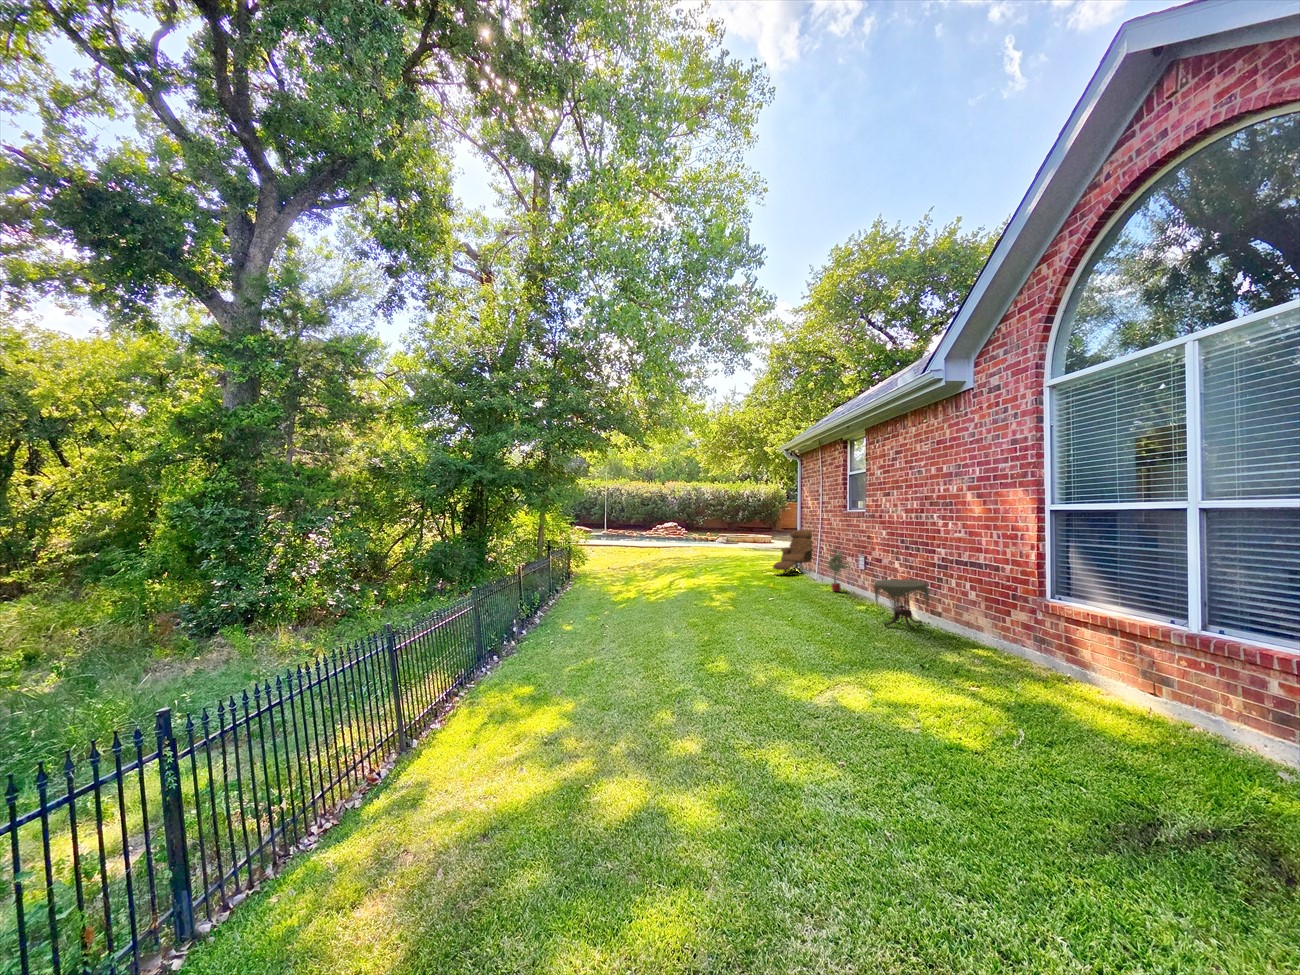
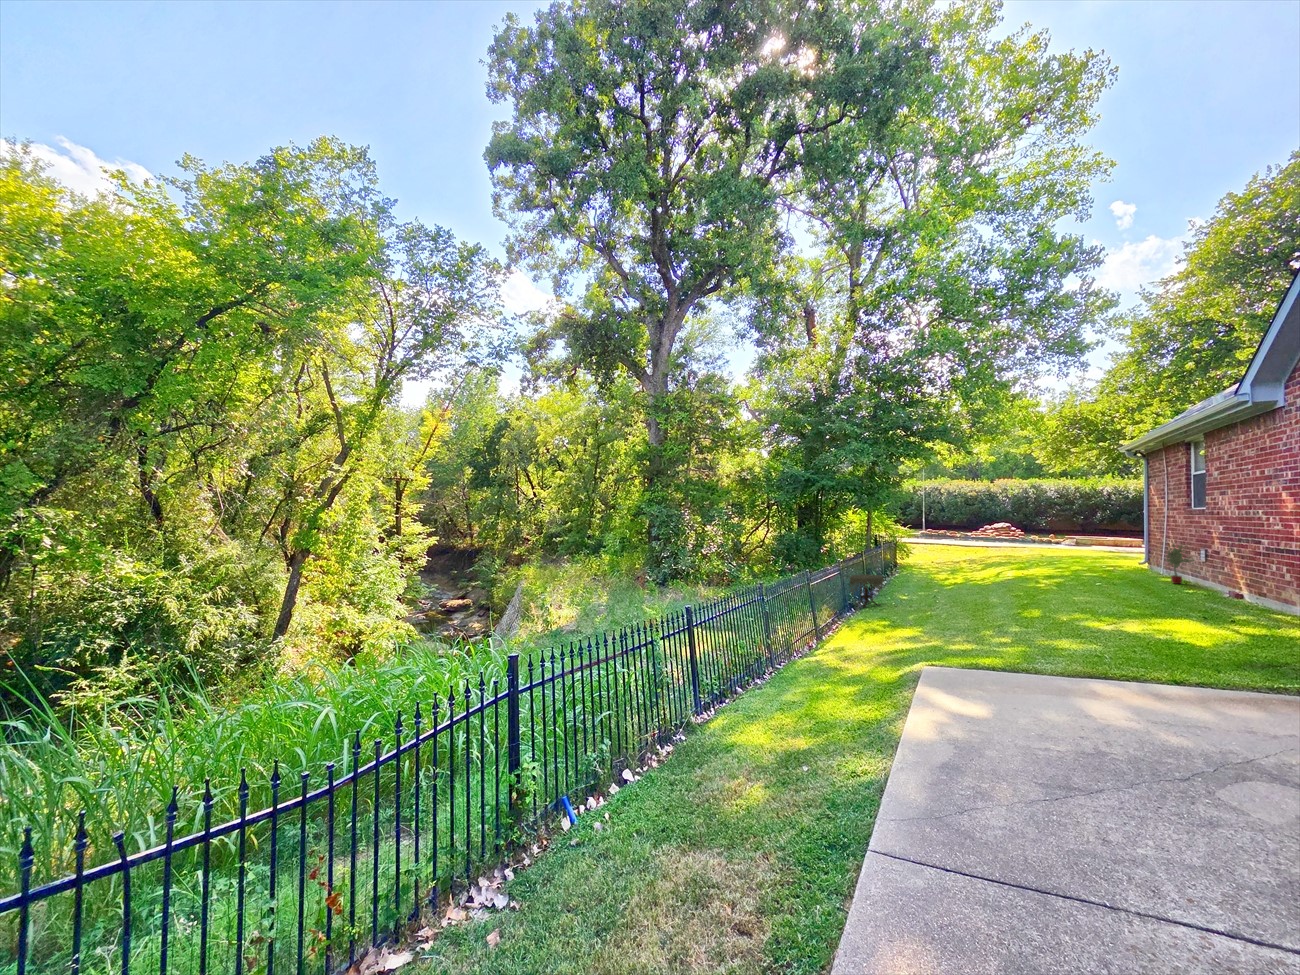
lounge chair: present [773,530,815,574] -> none [1112,528,1167,572]
side table: present [874,579,929,630] -> present [849,574,884,607]

